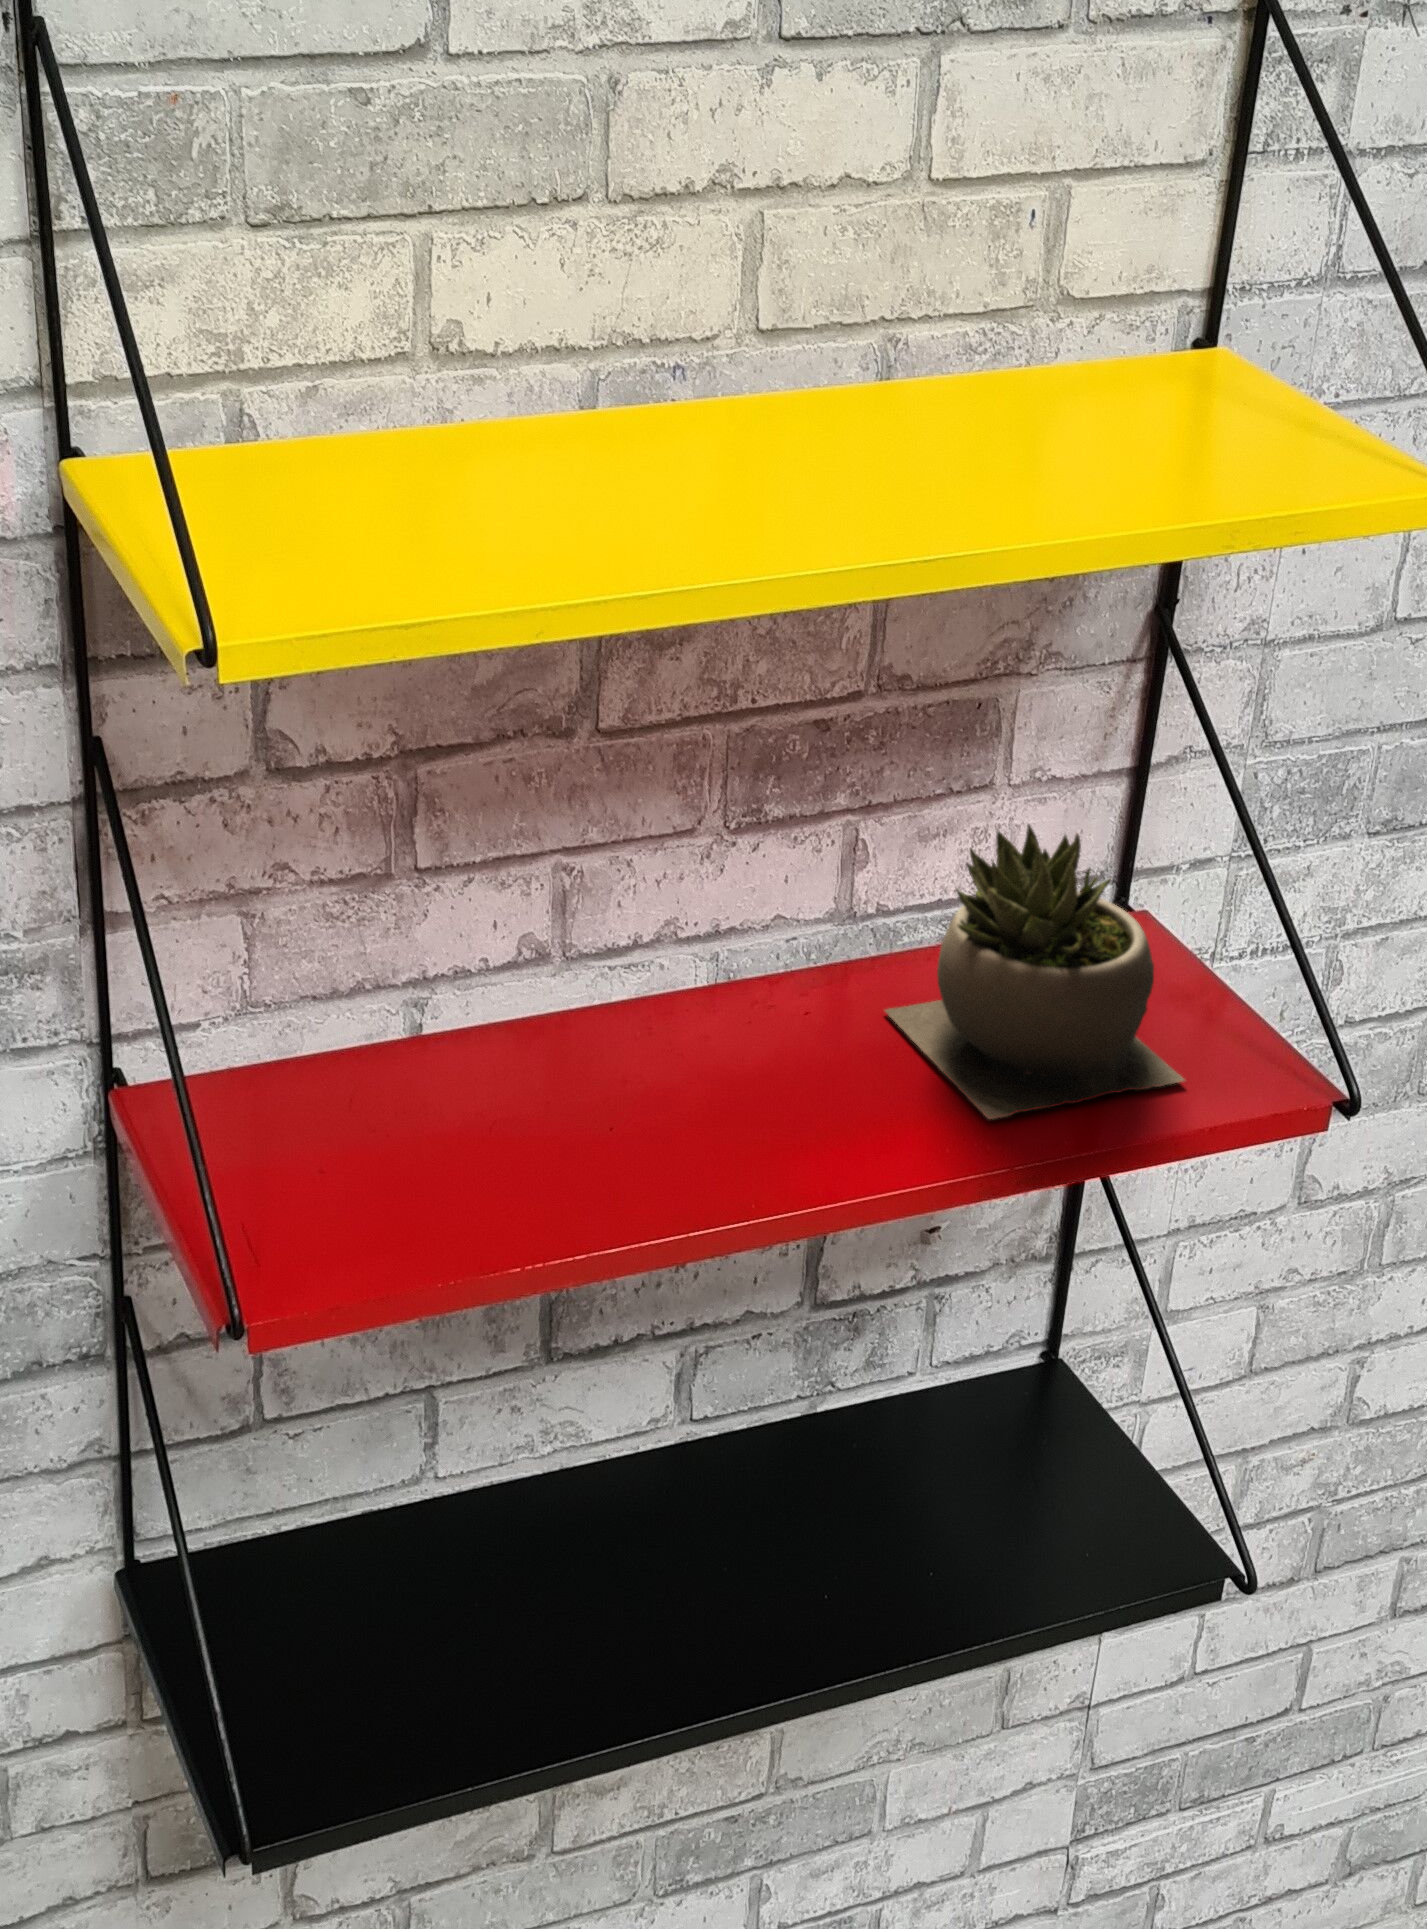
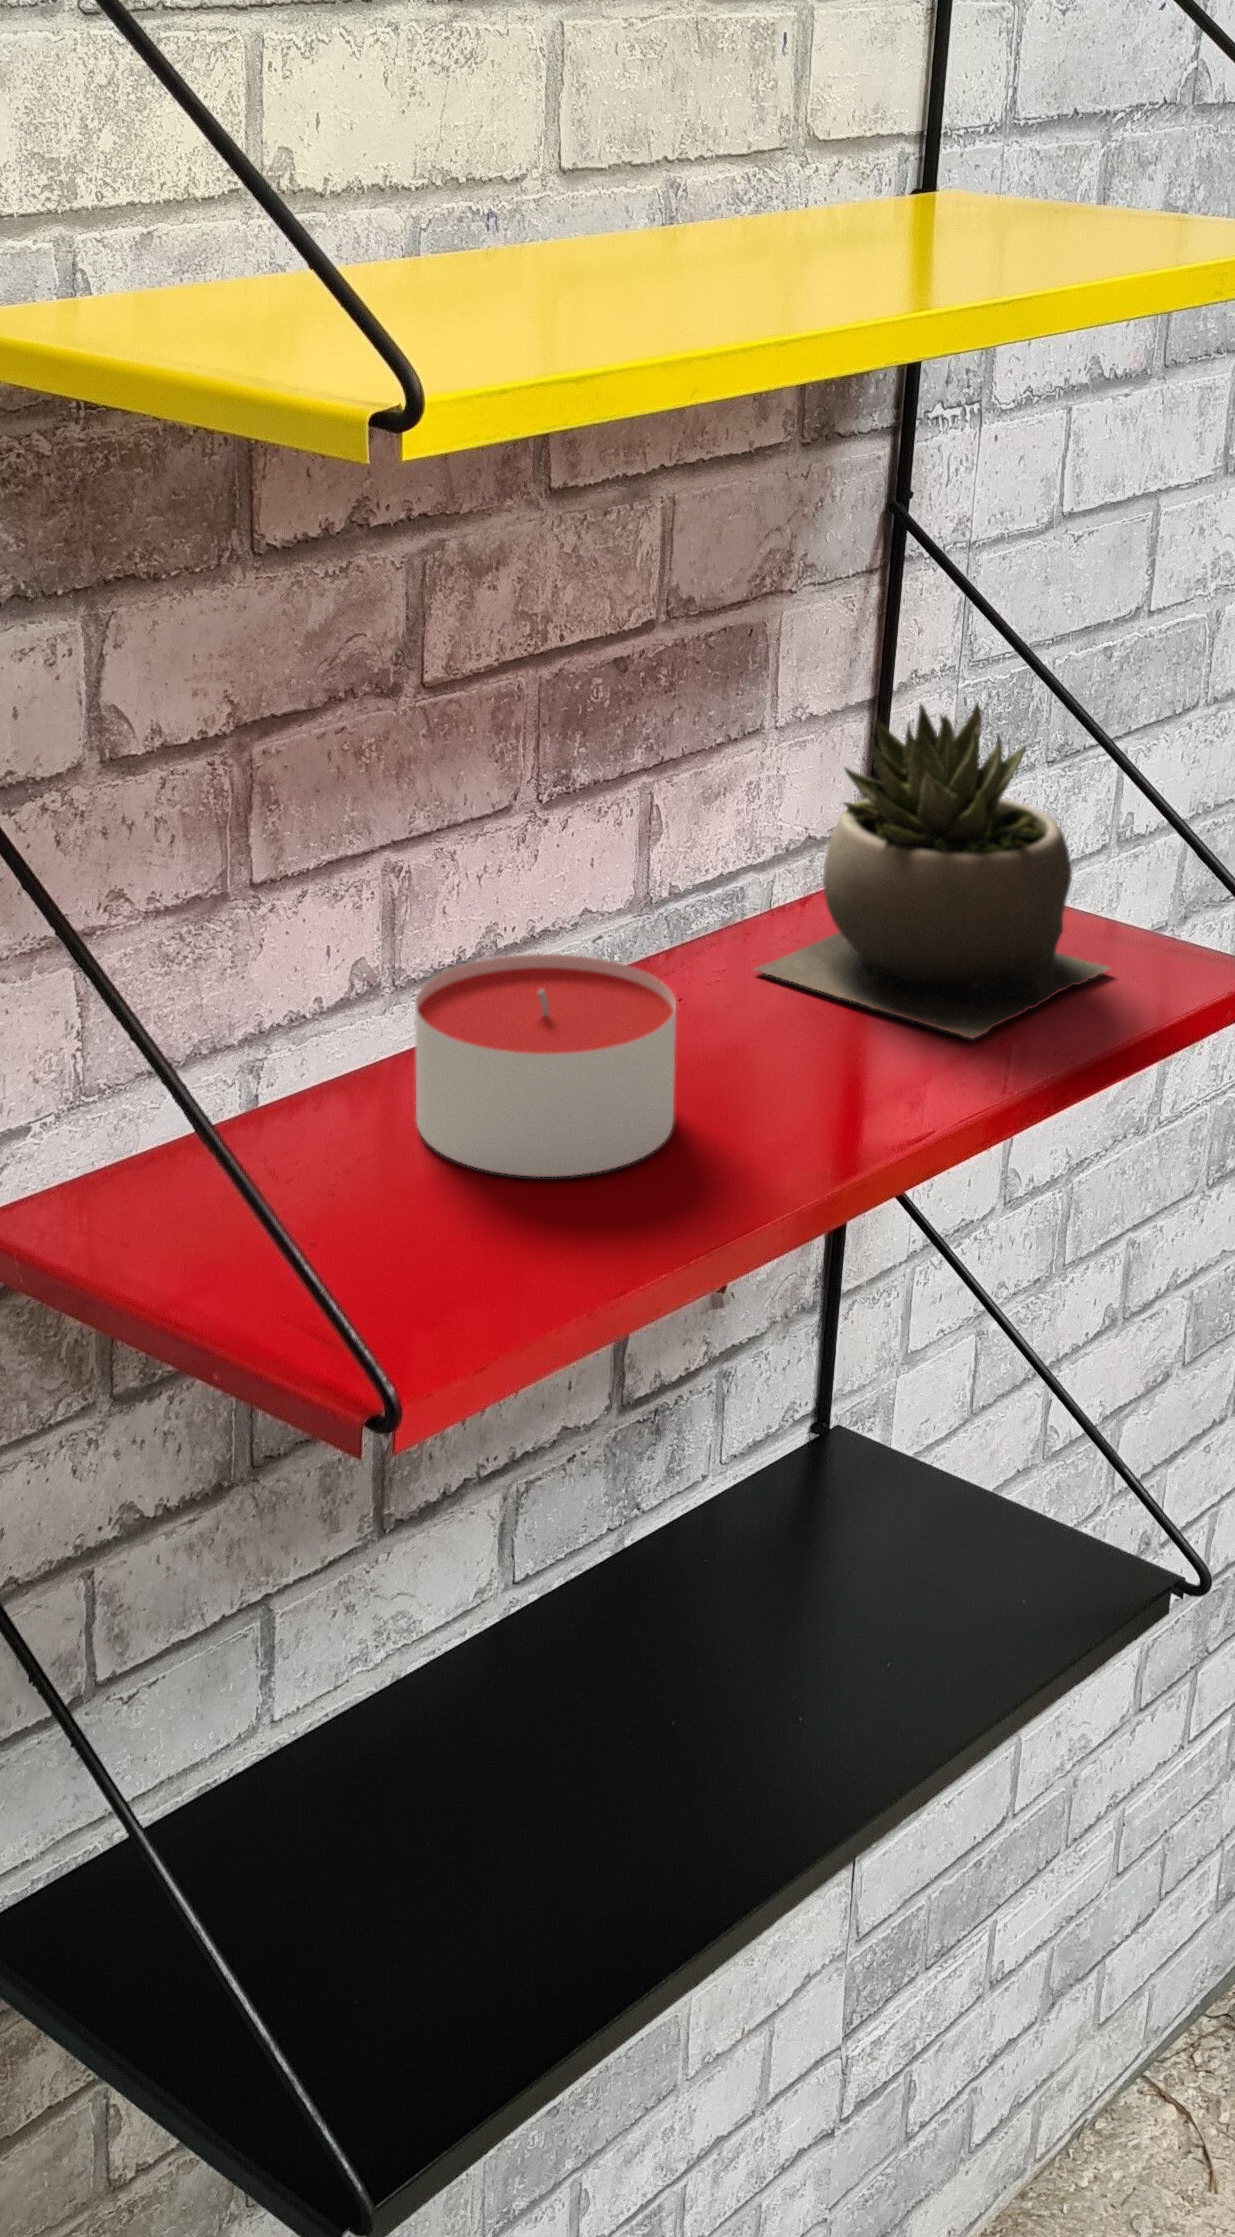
candle: none [484,968,692,1162] -> present [415,954,676,1177]

